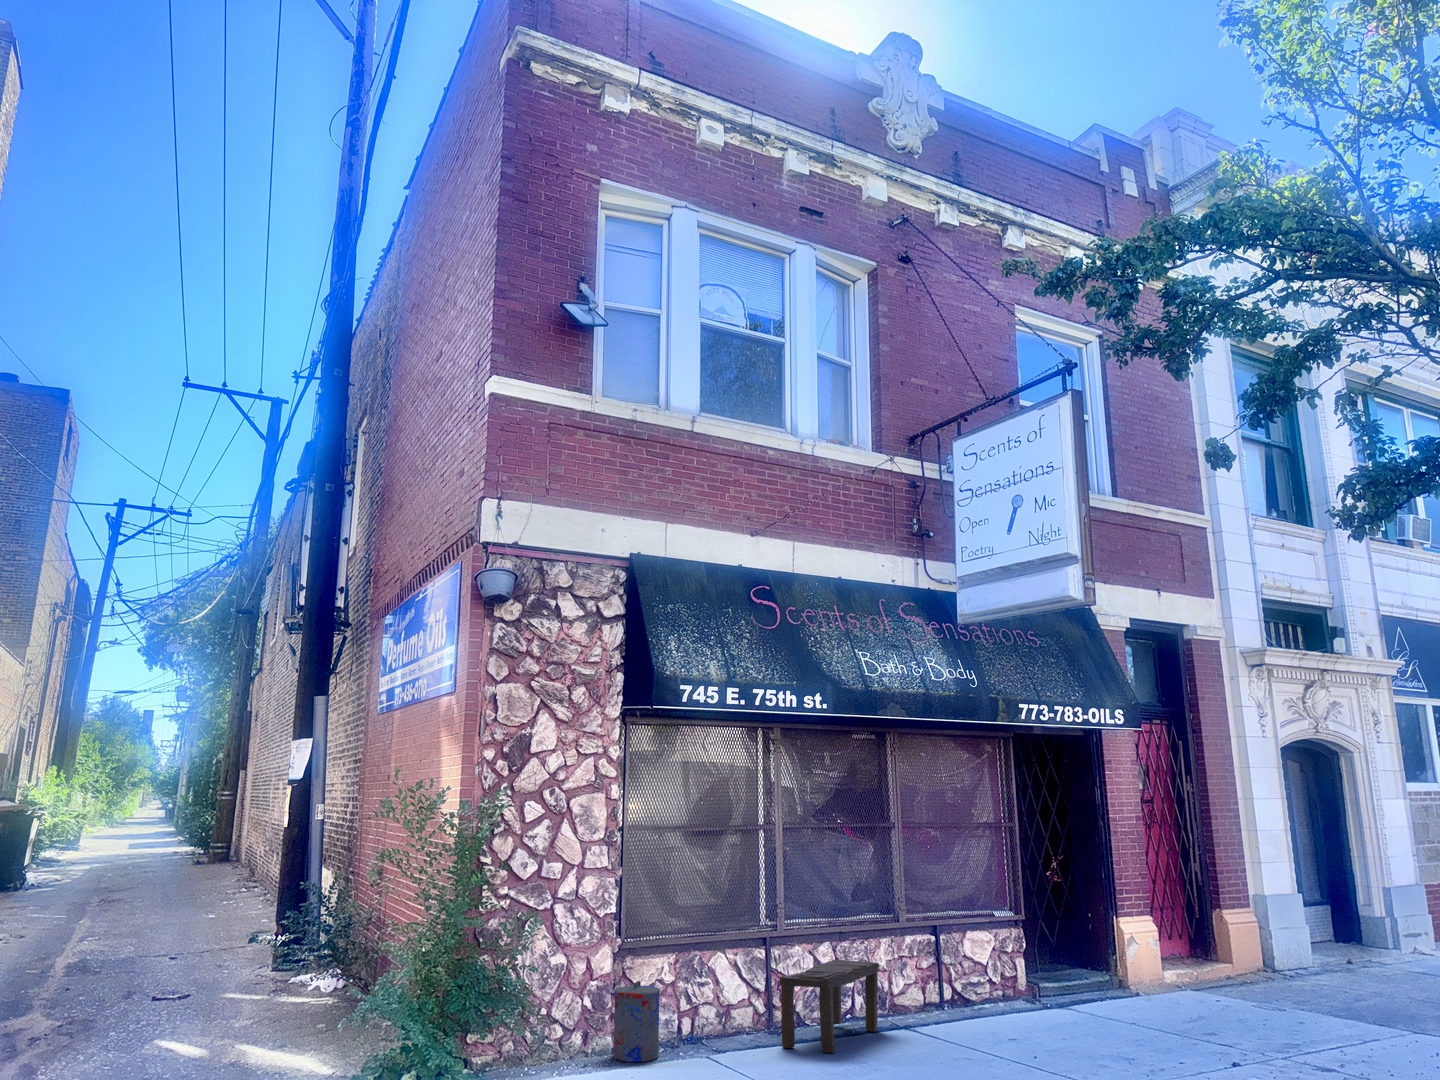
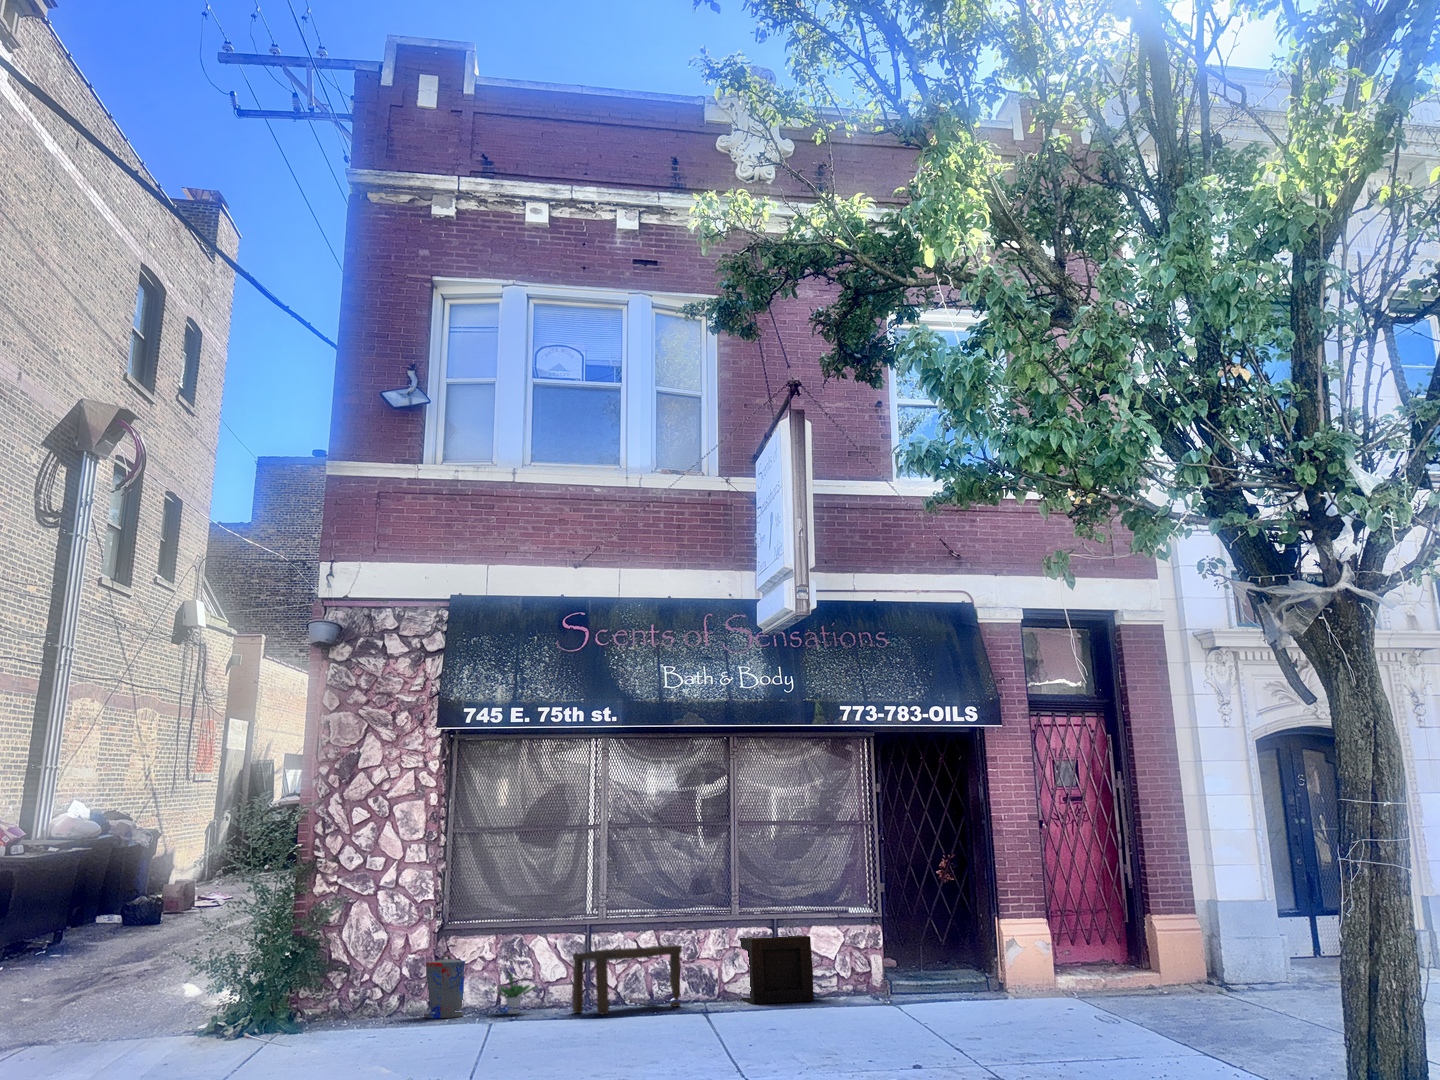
wooden crate: none [907,943,1003,1027] -> present [740,935,814,1004]
potted plant: none [684,967,738,1050] -> present [491,947,536,1014]

